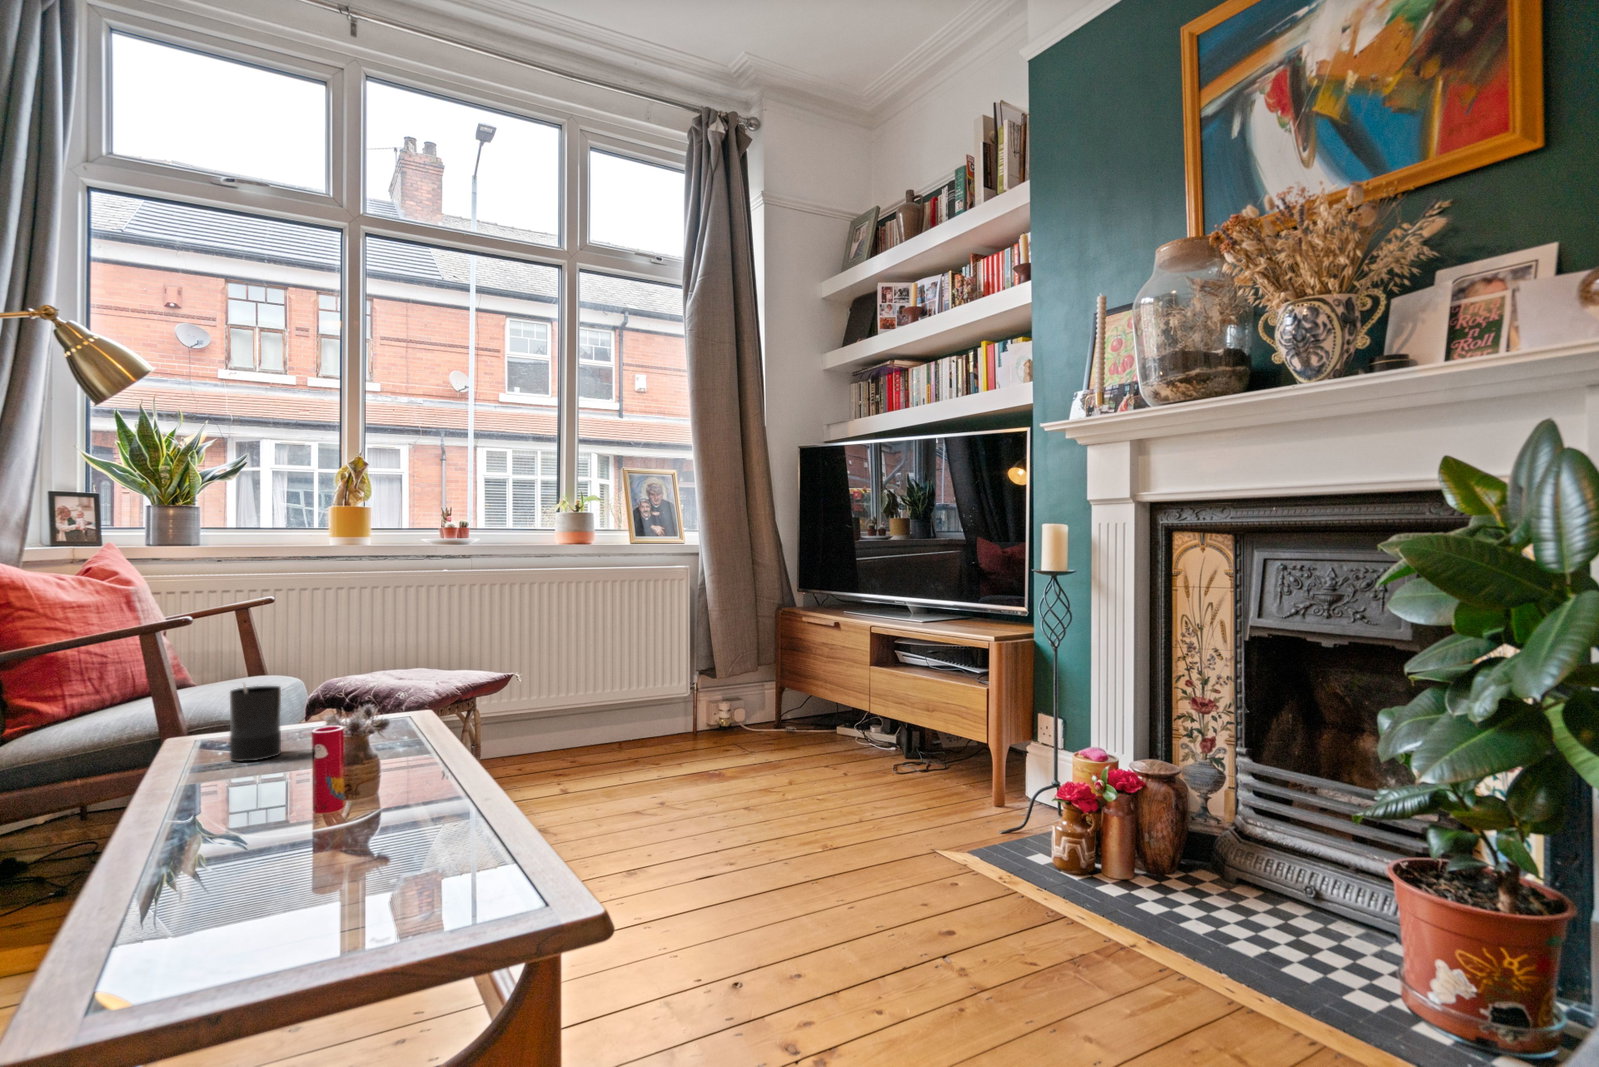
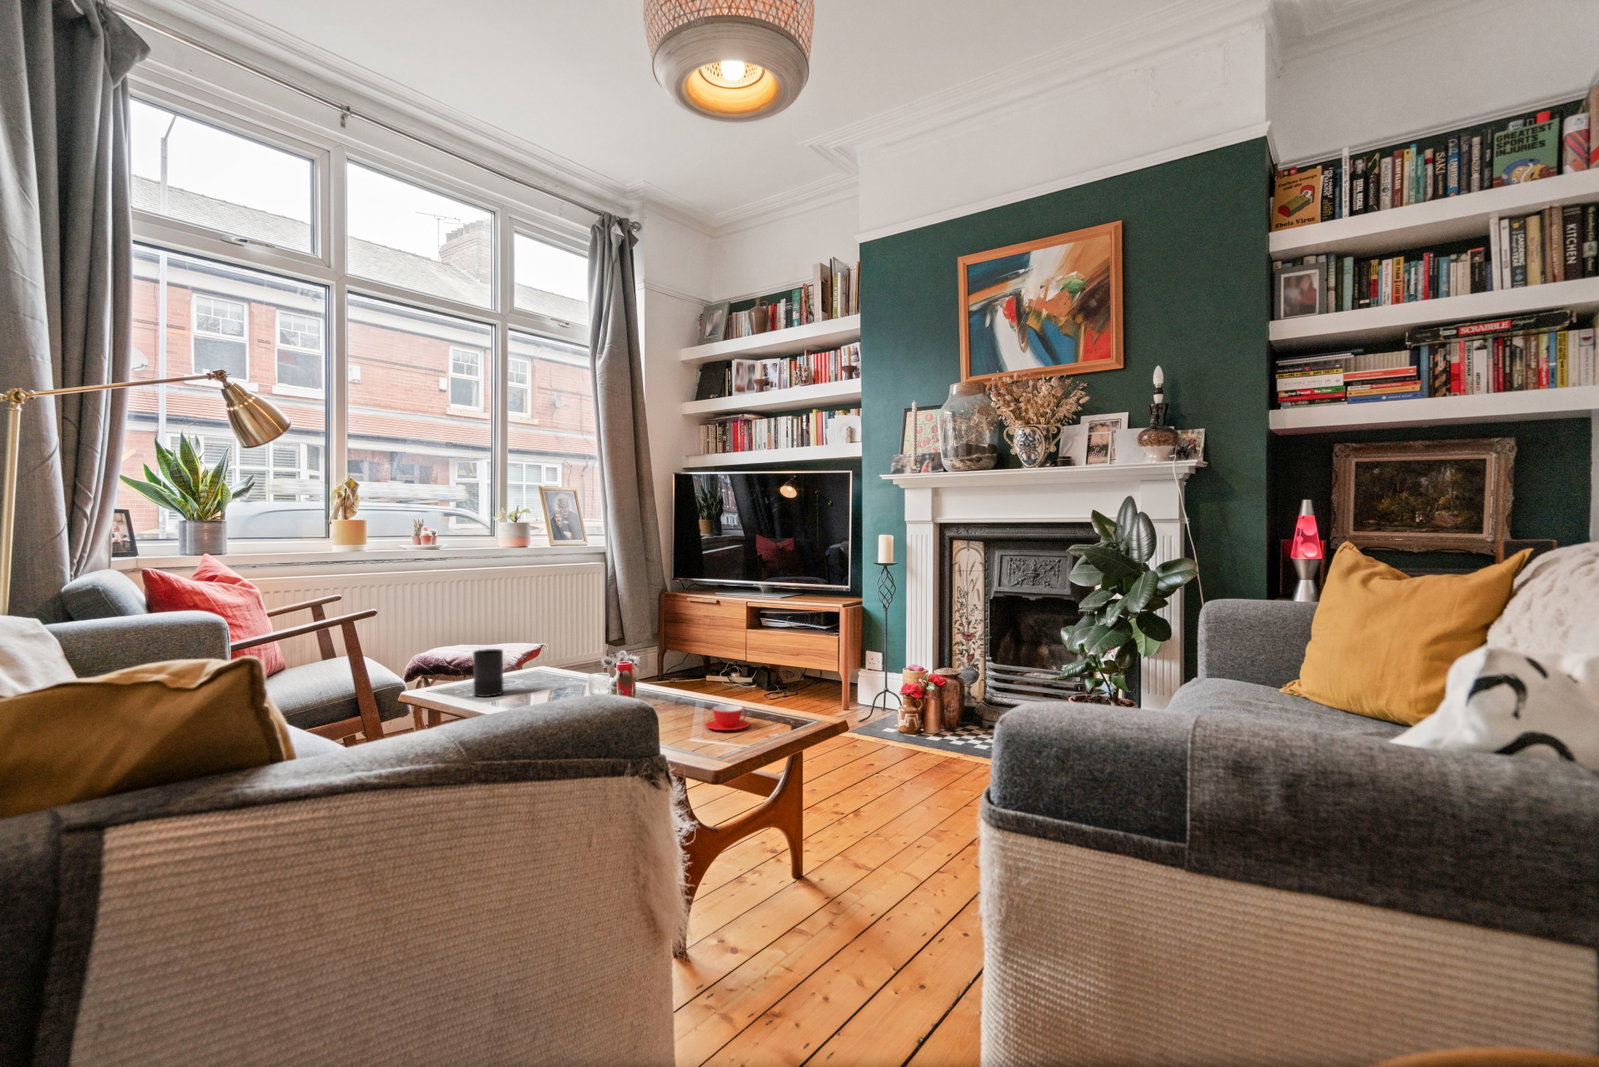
teacup: none [307,846,416,915] -> present [705,705,750,730]

